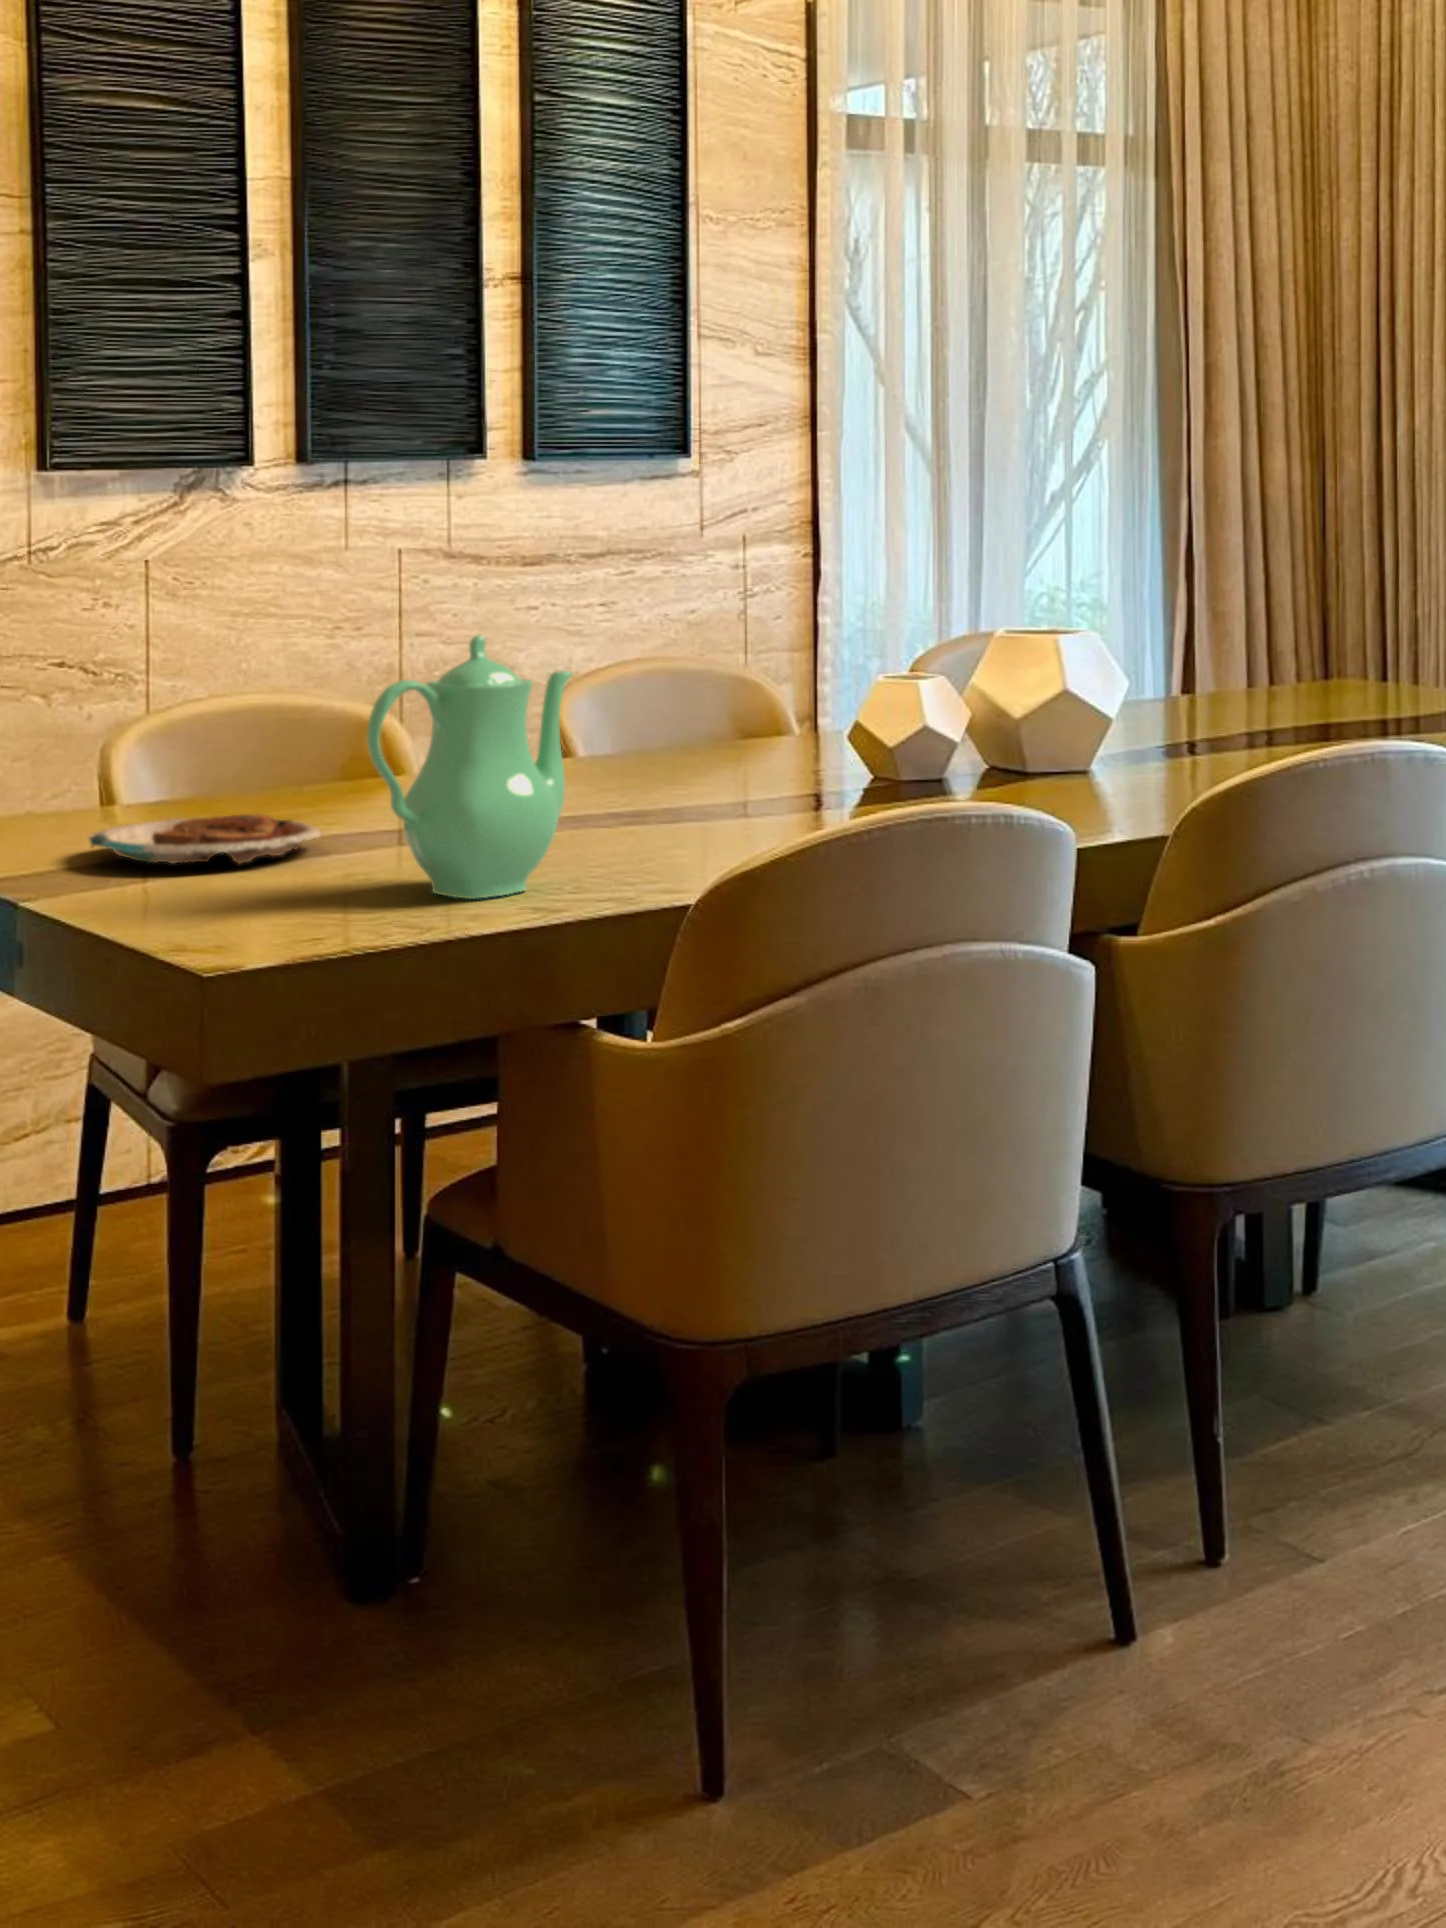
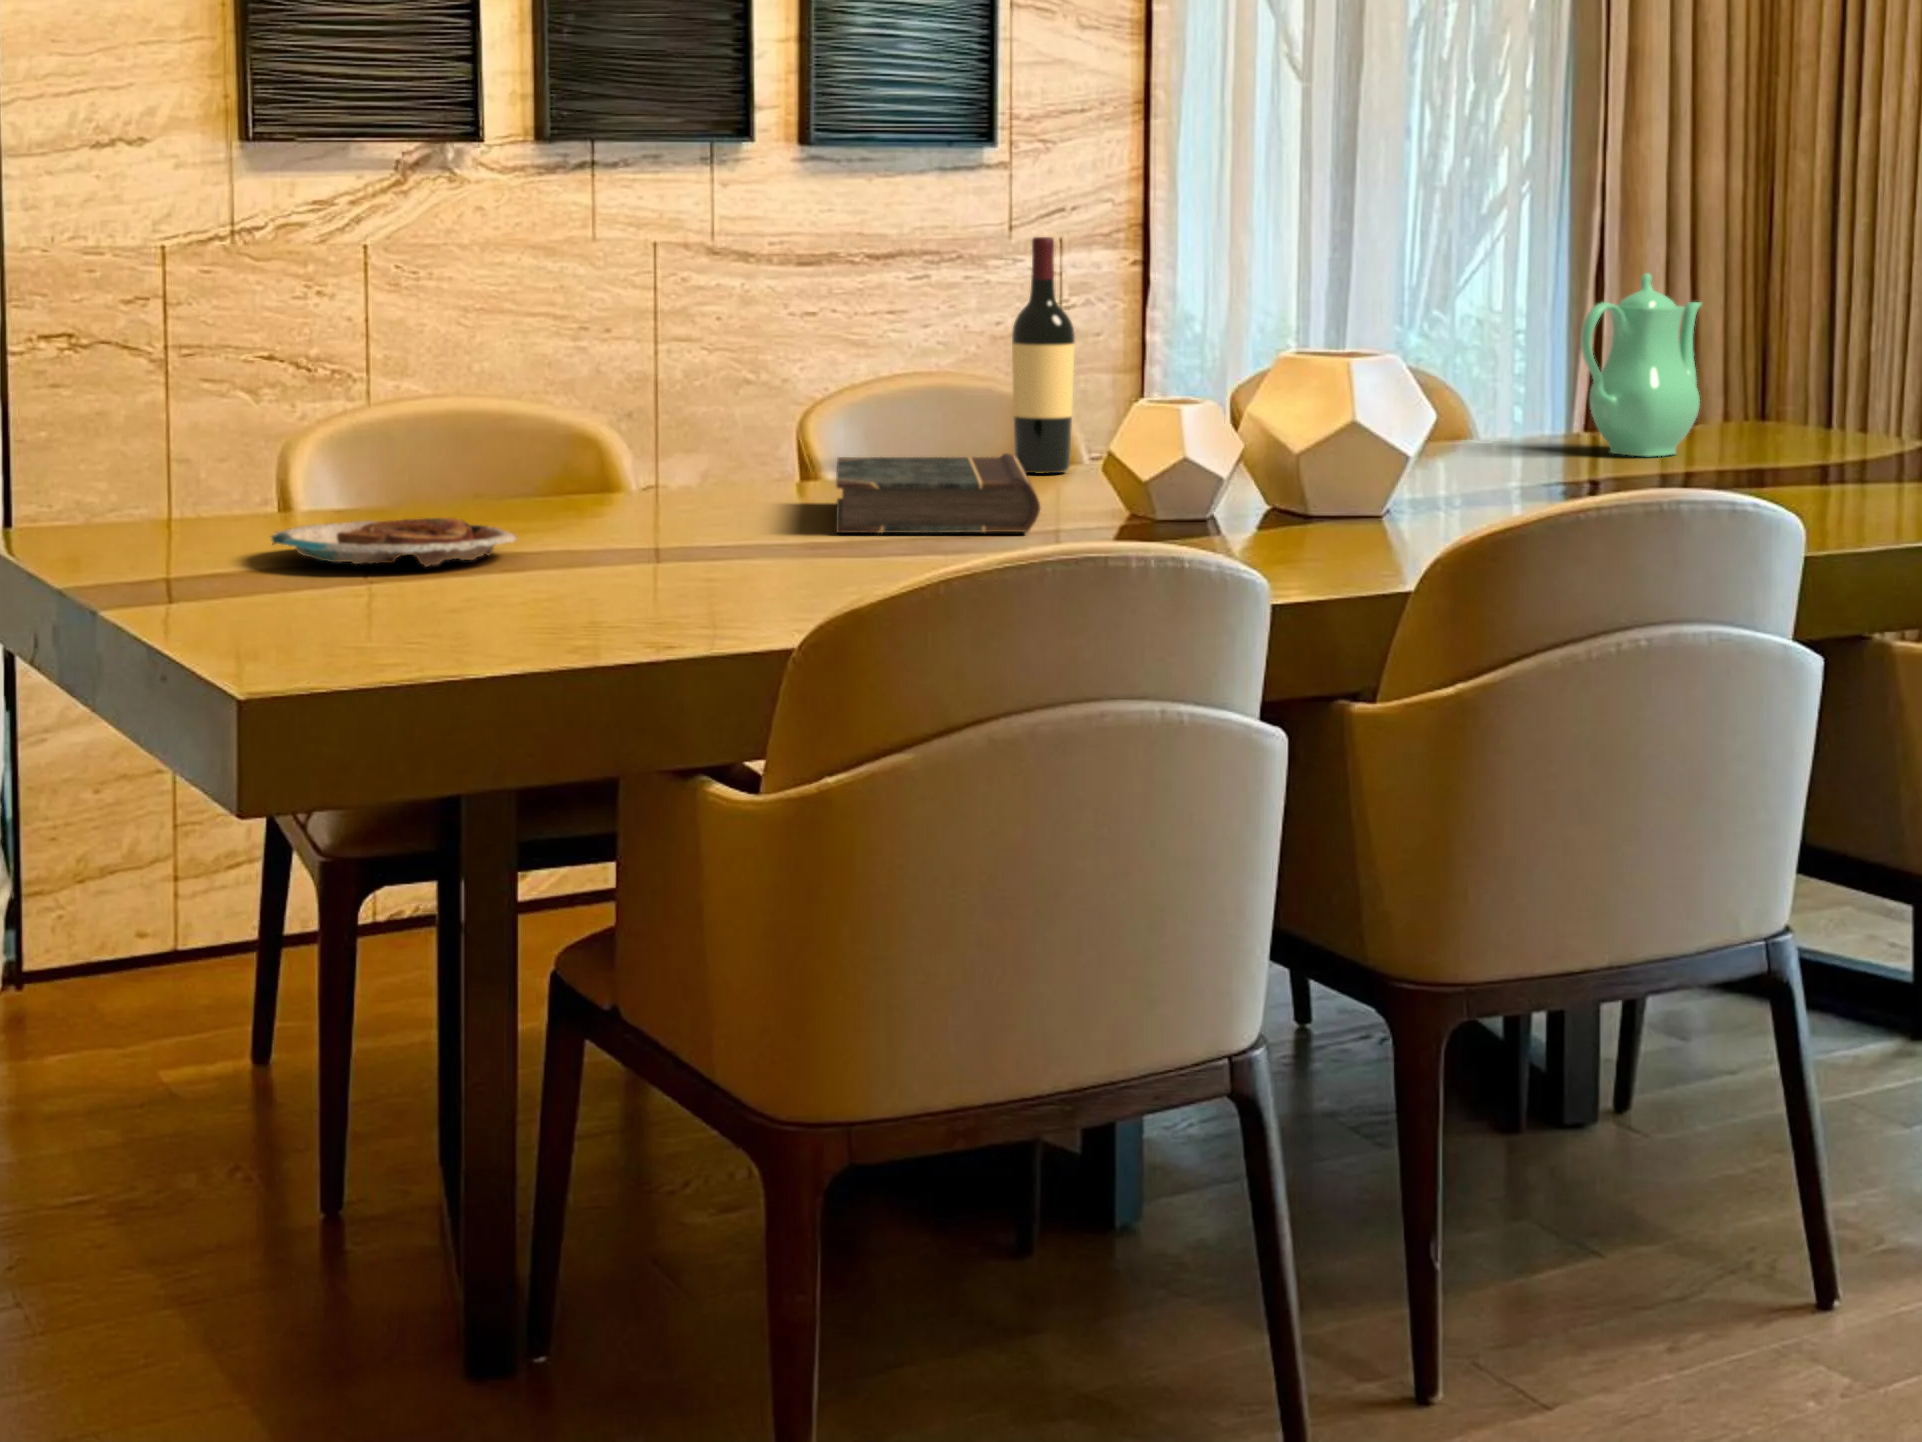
wine bottle: none [740,537,796,749] -> present [1012,237,1075,474]
teapot: present [367,635,573,899] -> present [1581,273,1702,456]
book: none [599,734,800,815] -> present [836,453,1040,533]

